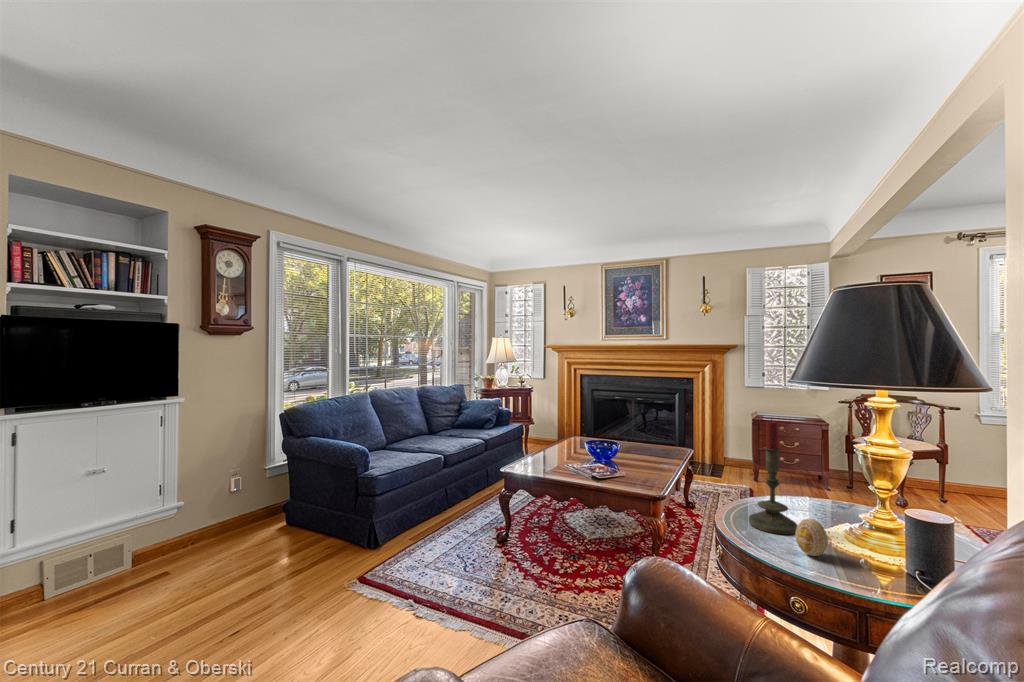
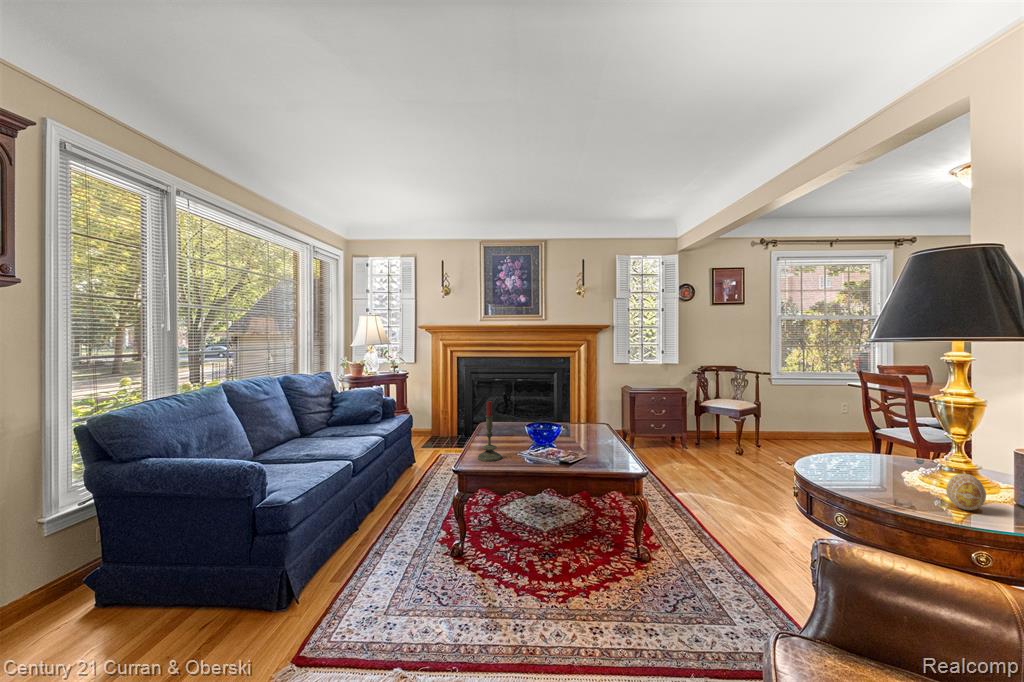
candle: present [749,421,797,535] -> present [478,401,501,462]

